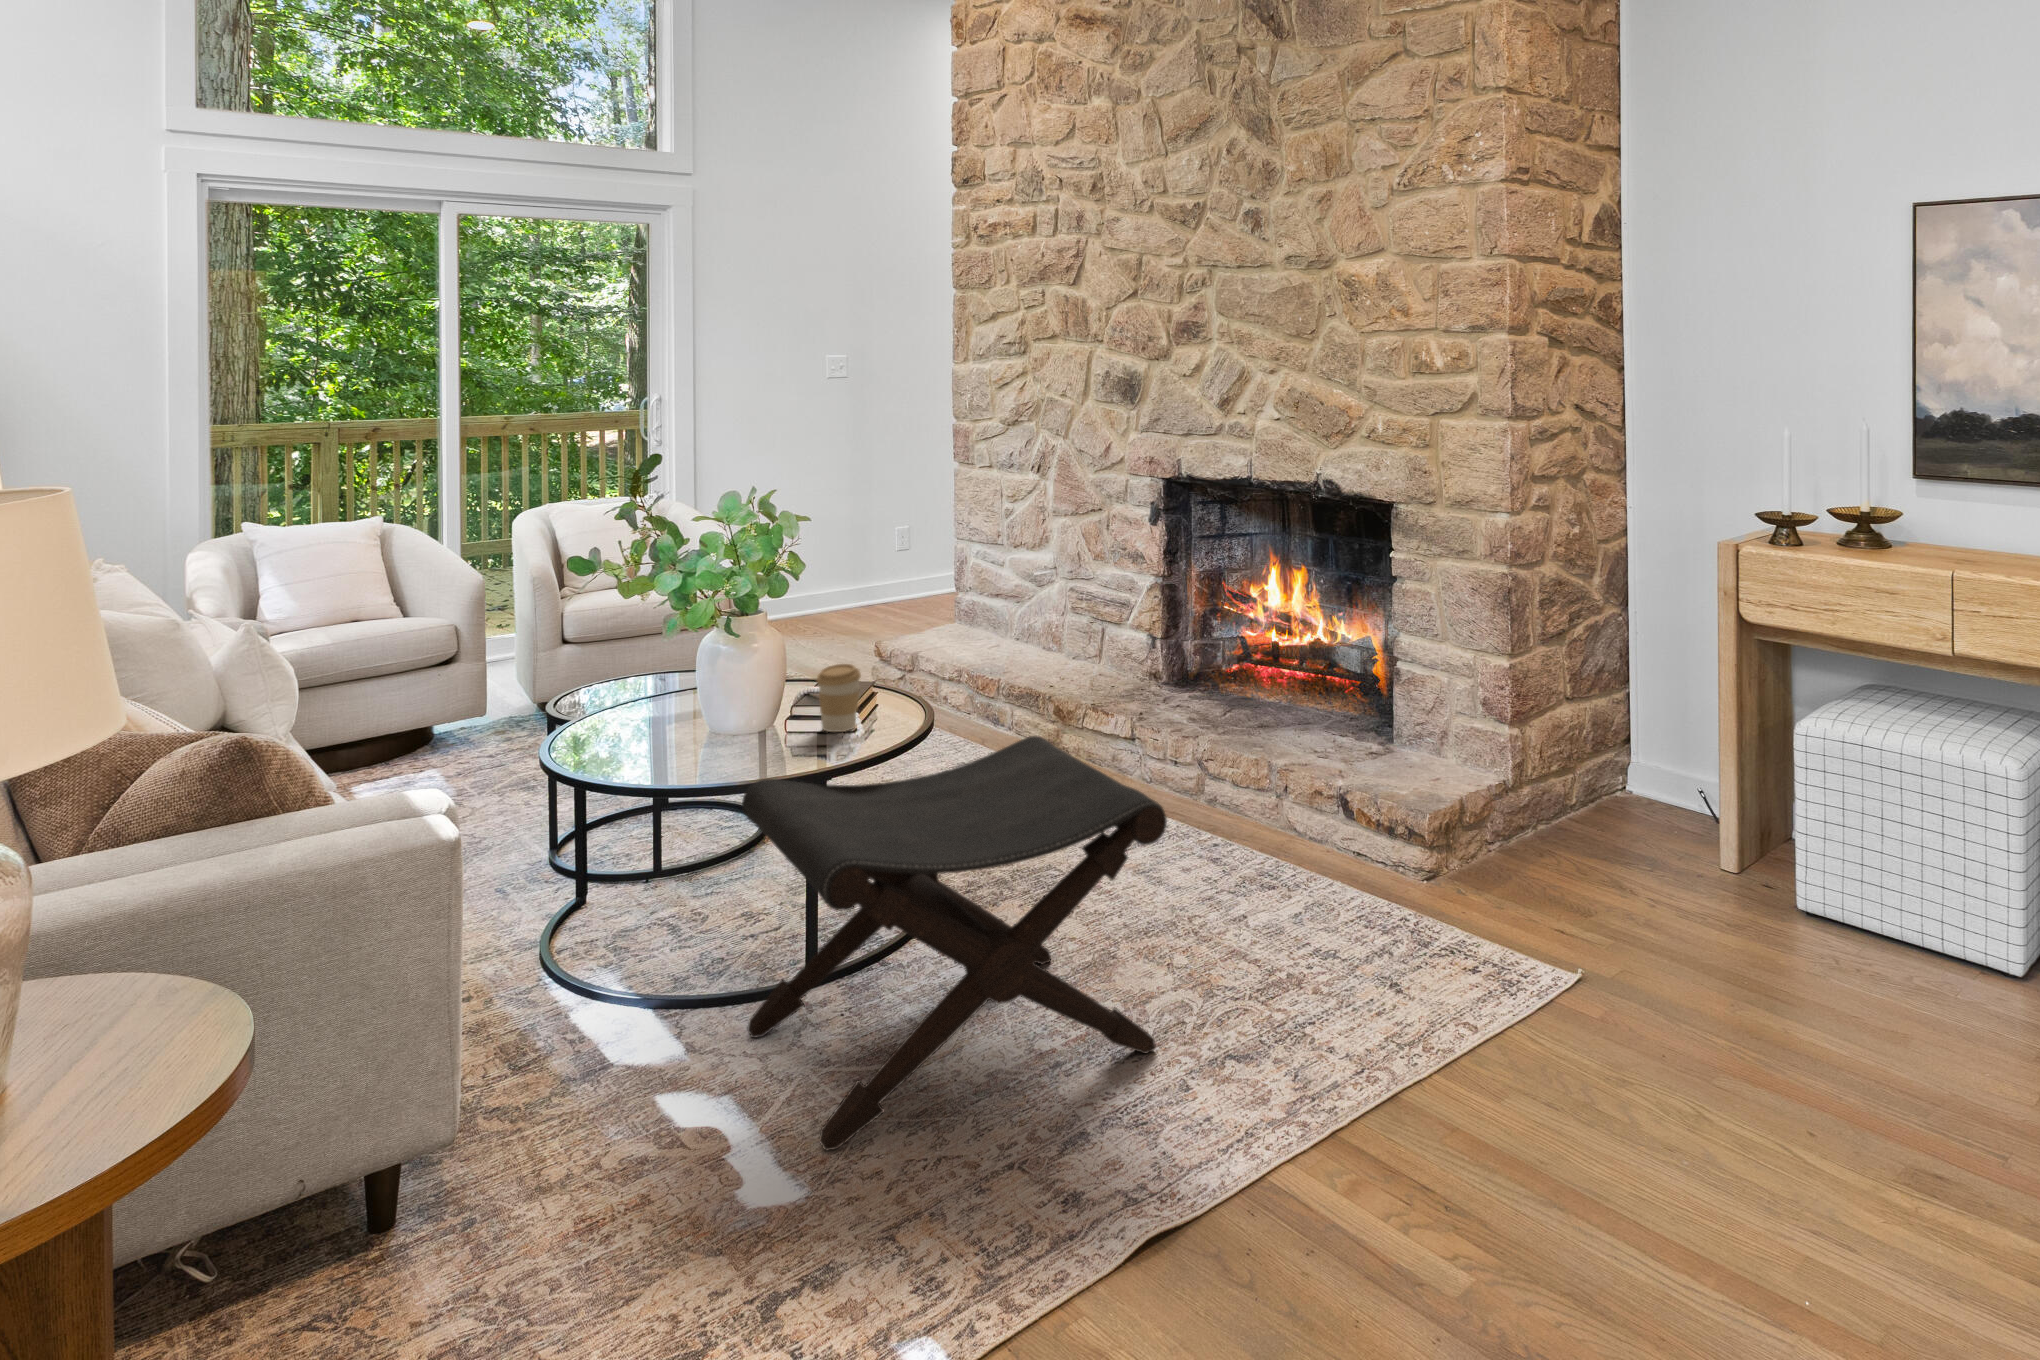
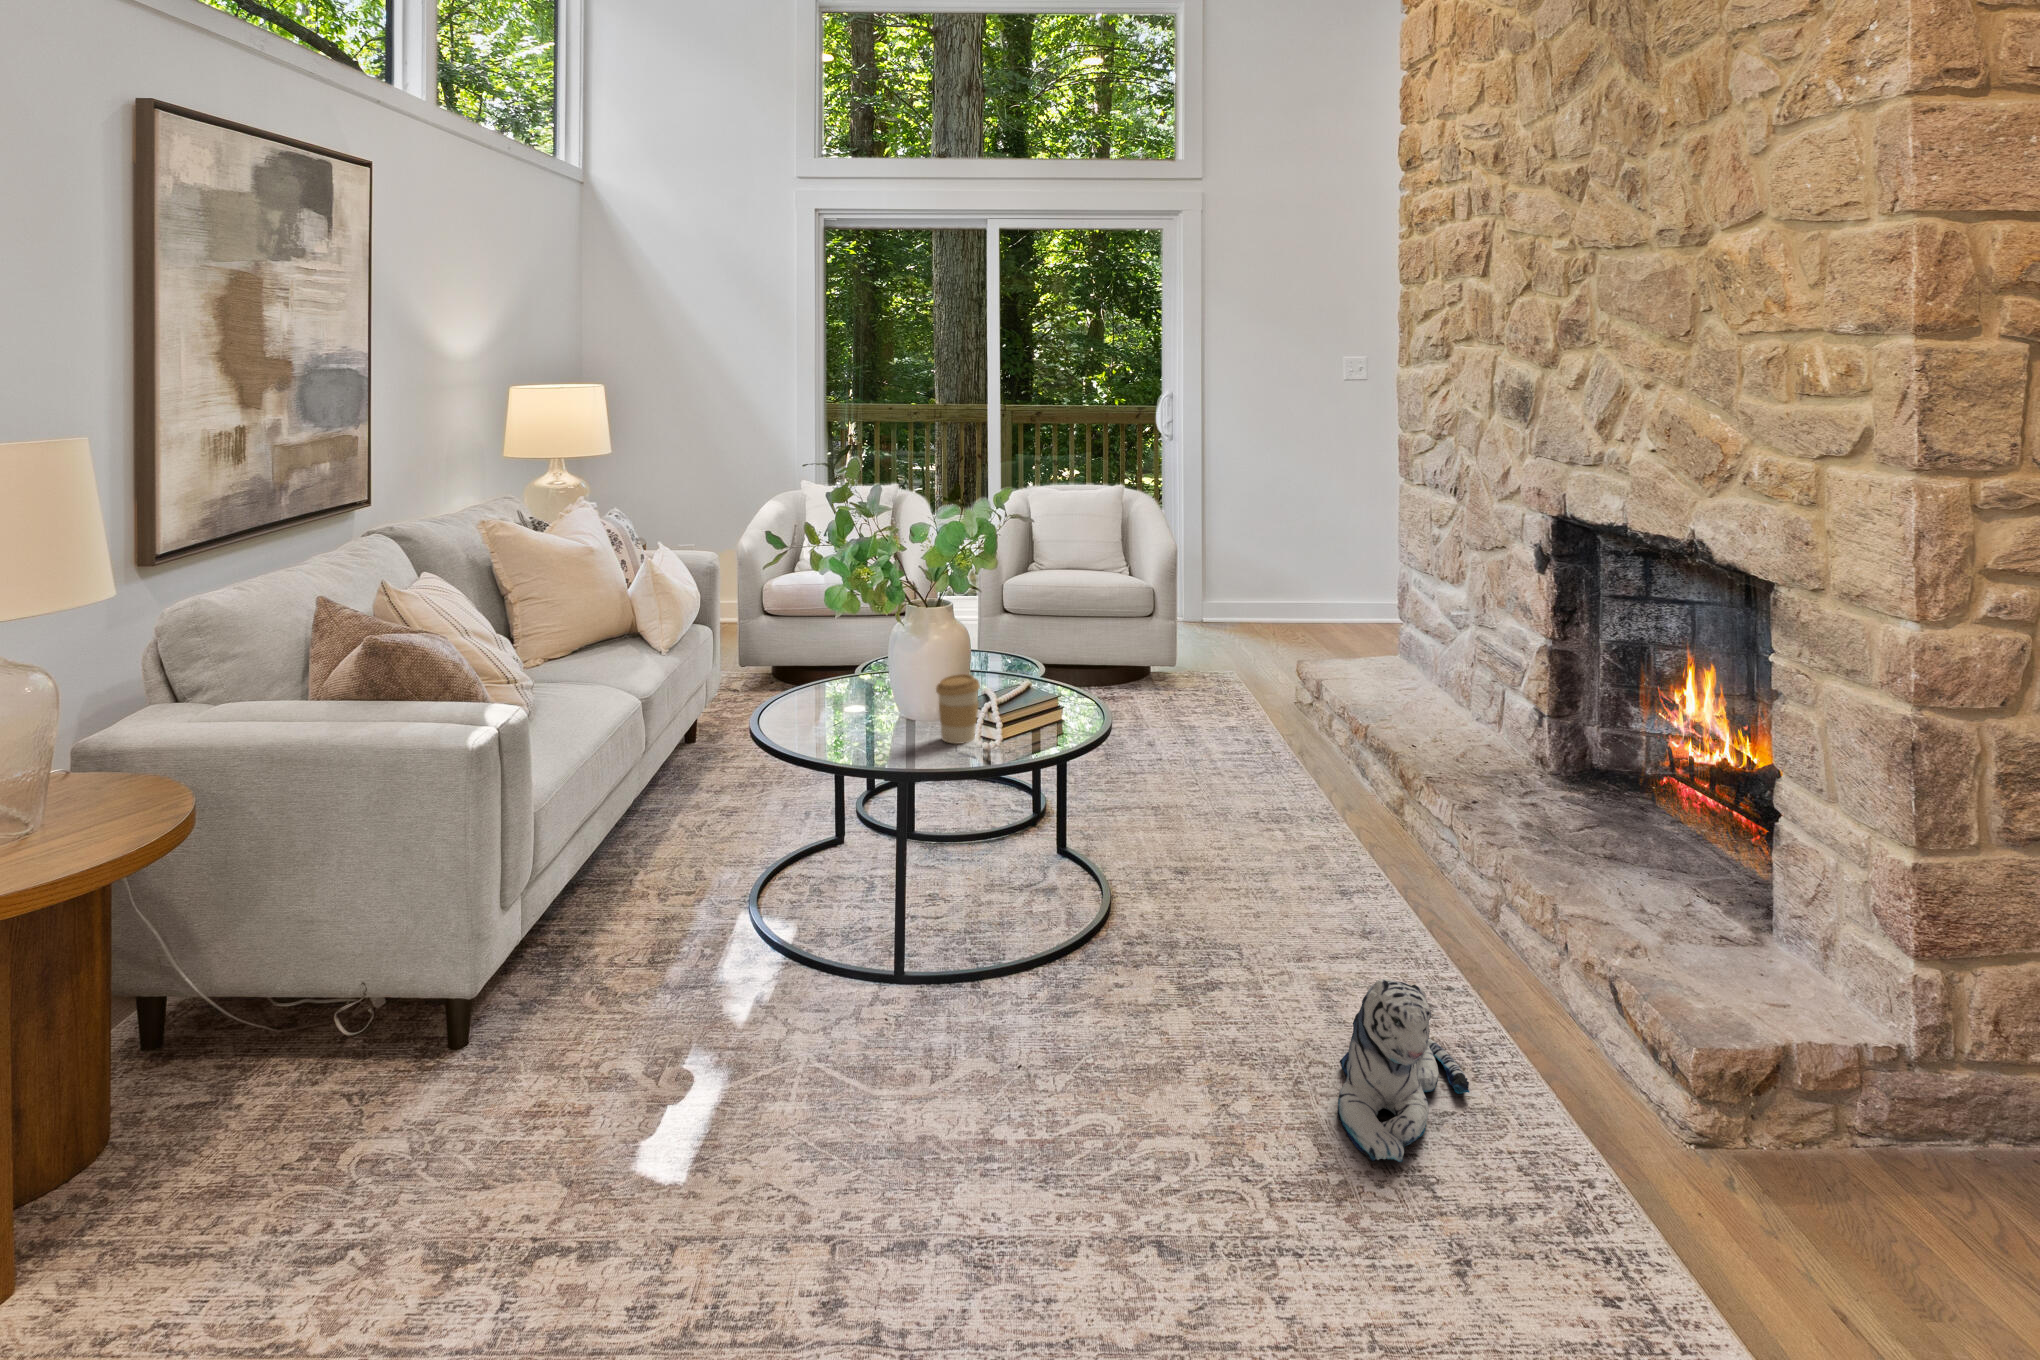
footstool: present [742,736,1167,1150] -> none [692,773,1121,1202]
plush toy: none [1206,826,1310,955] -> present [1337,979,1470,1162]

